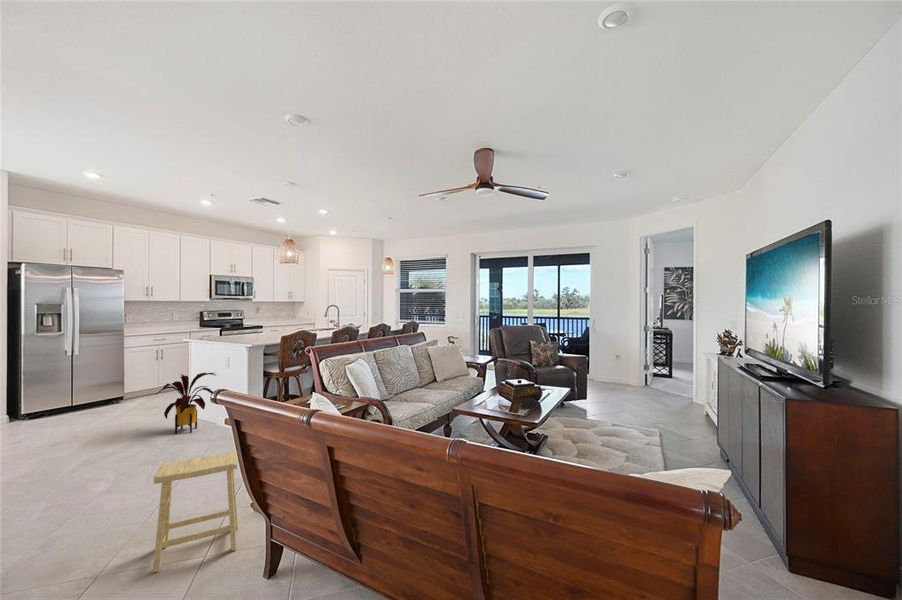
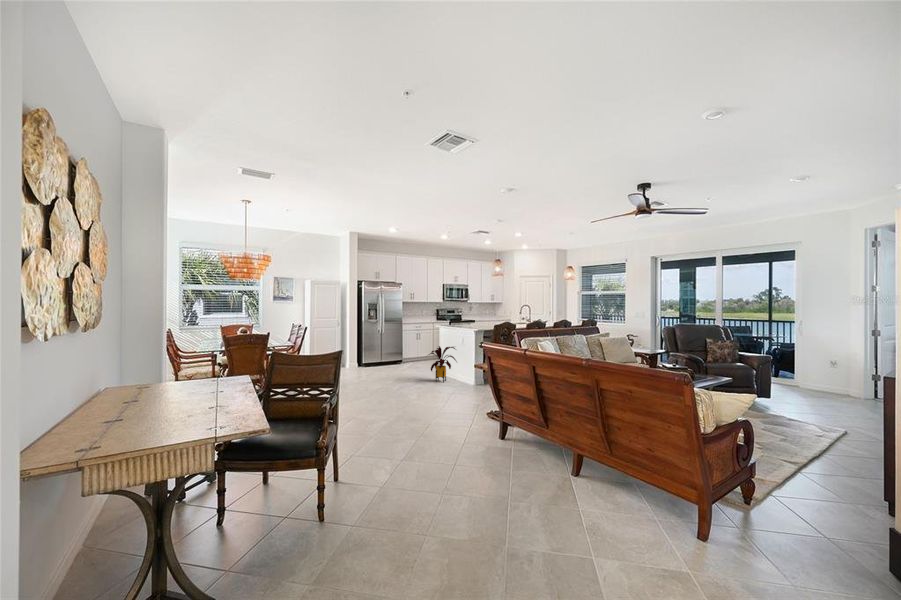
footstool: present [153,451,238,573] -> none [450,380,484,429]

